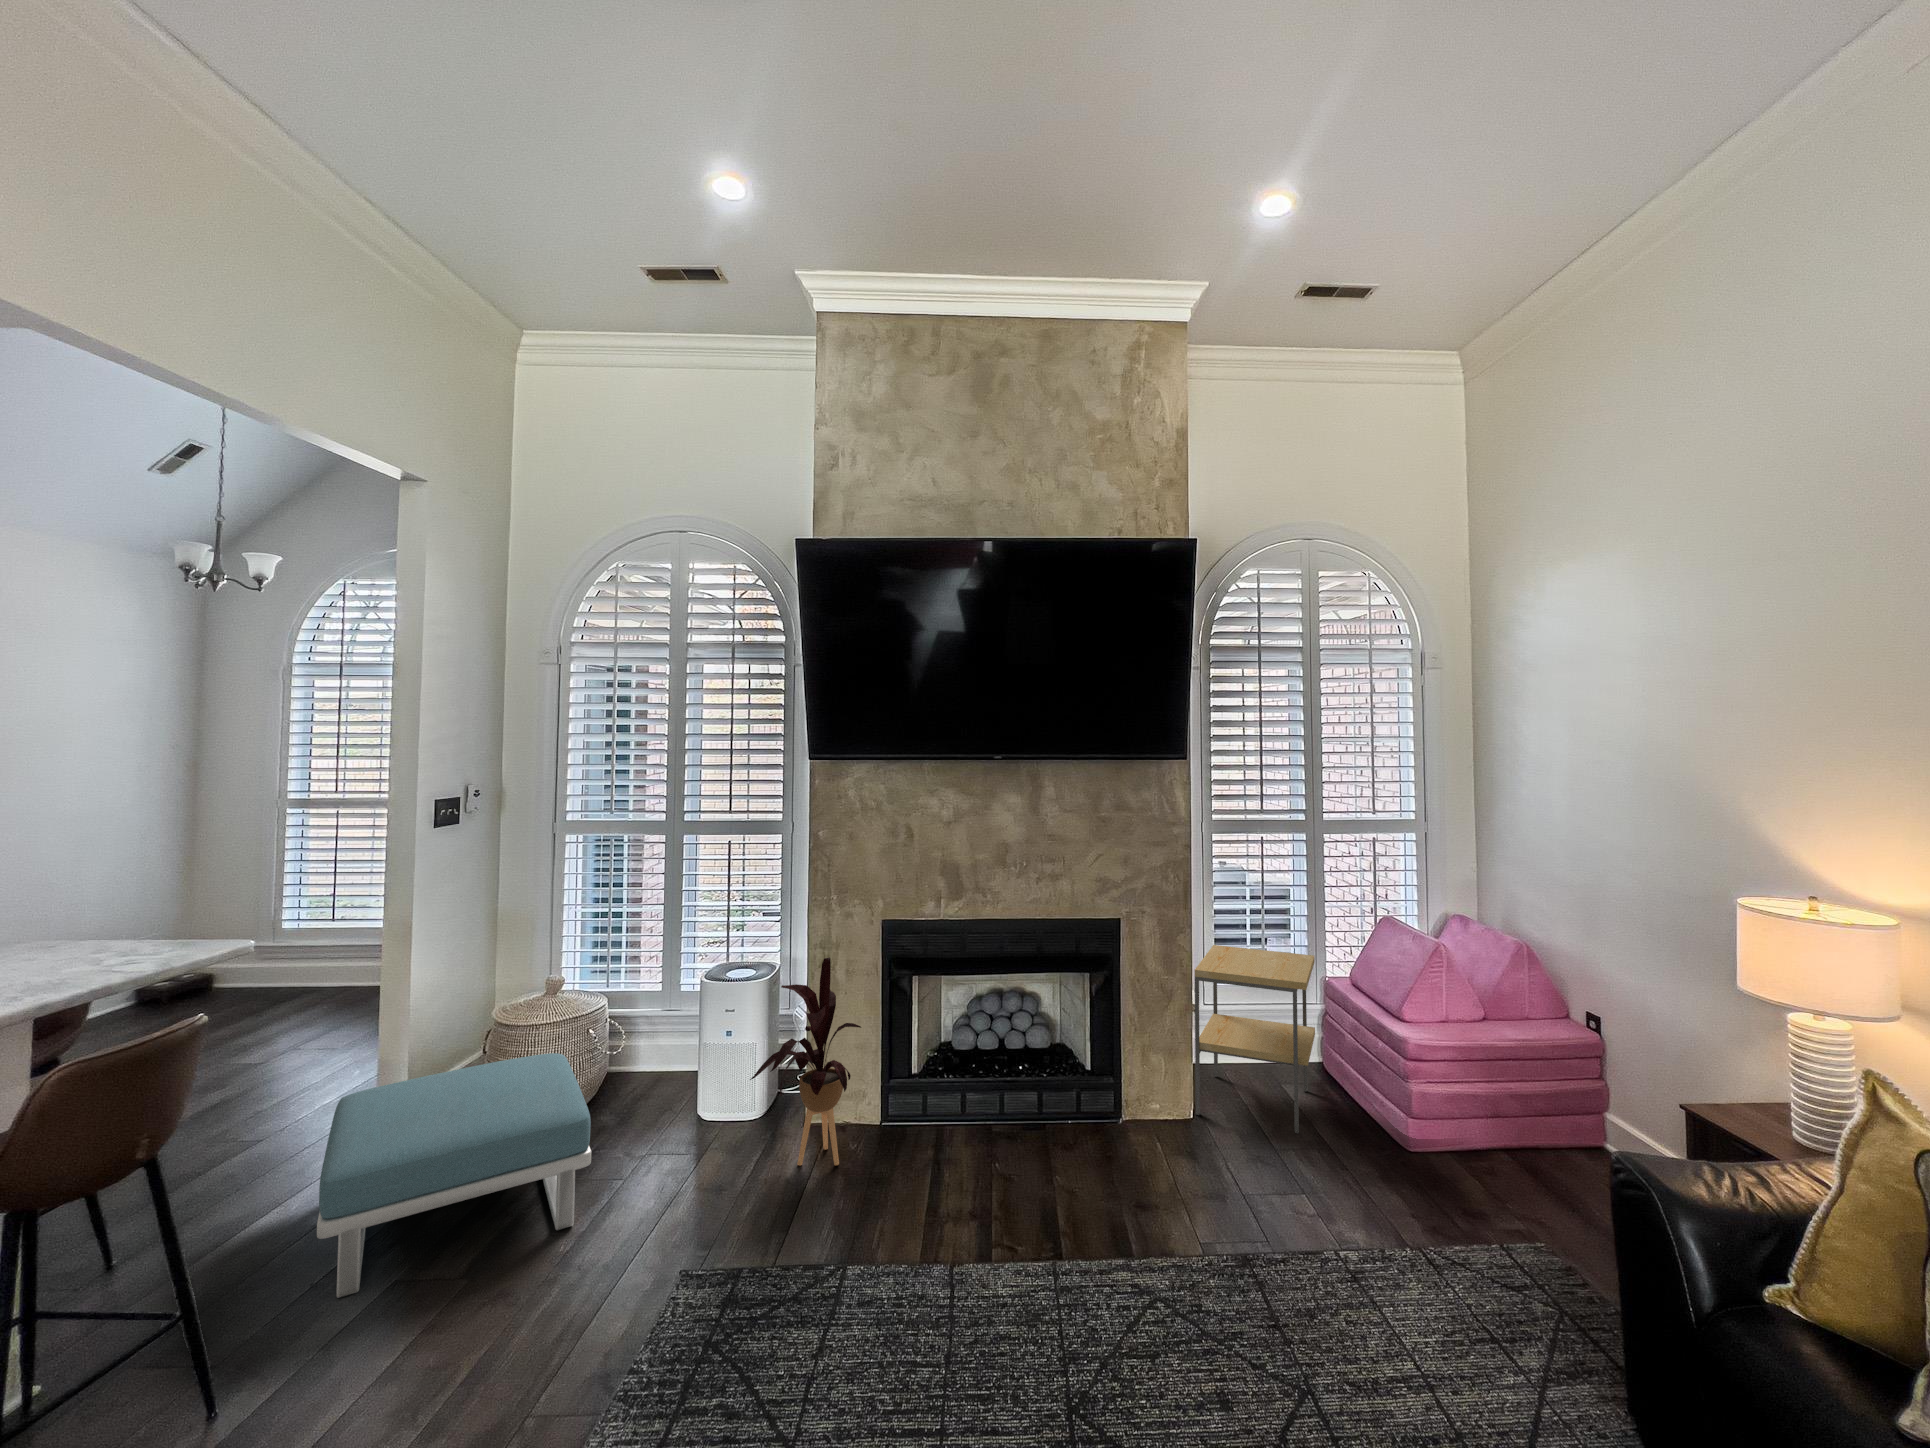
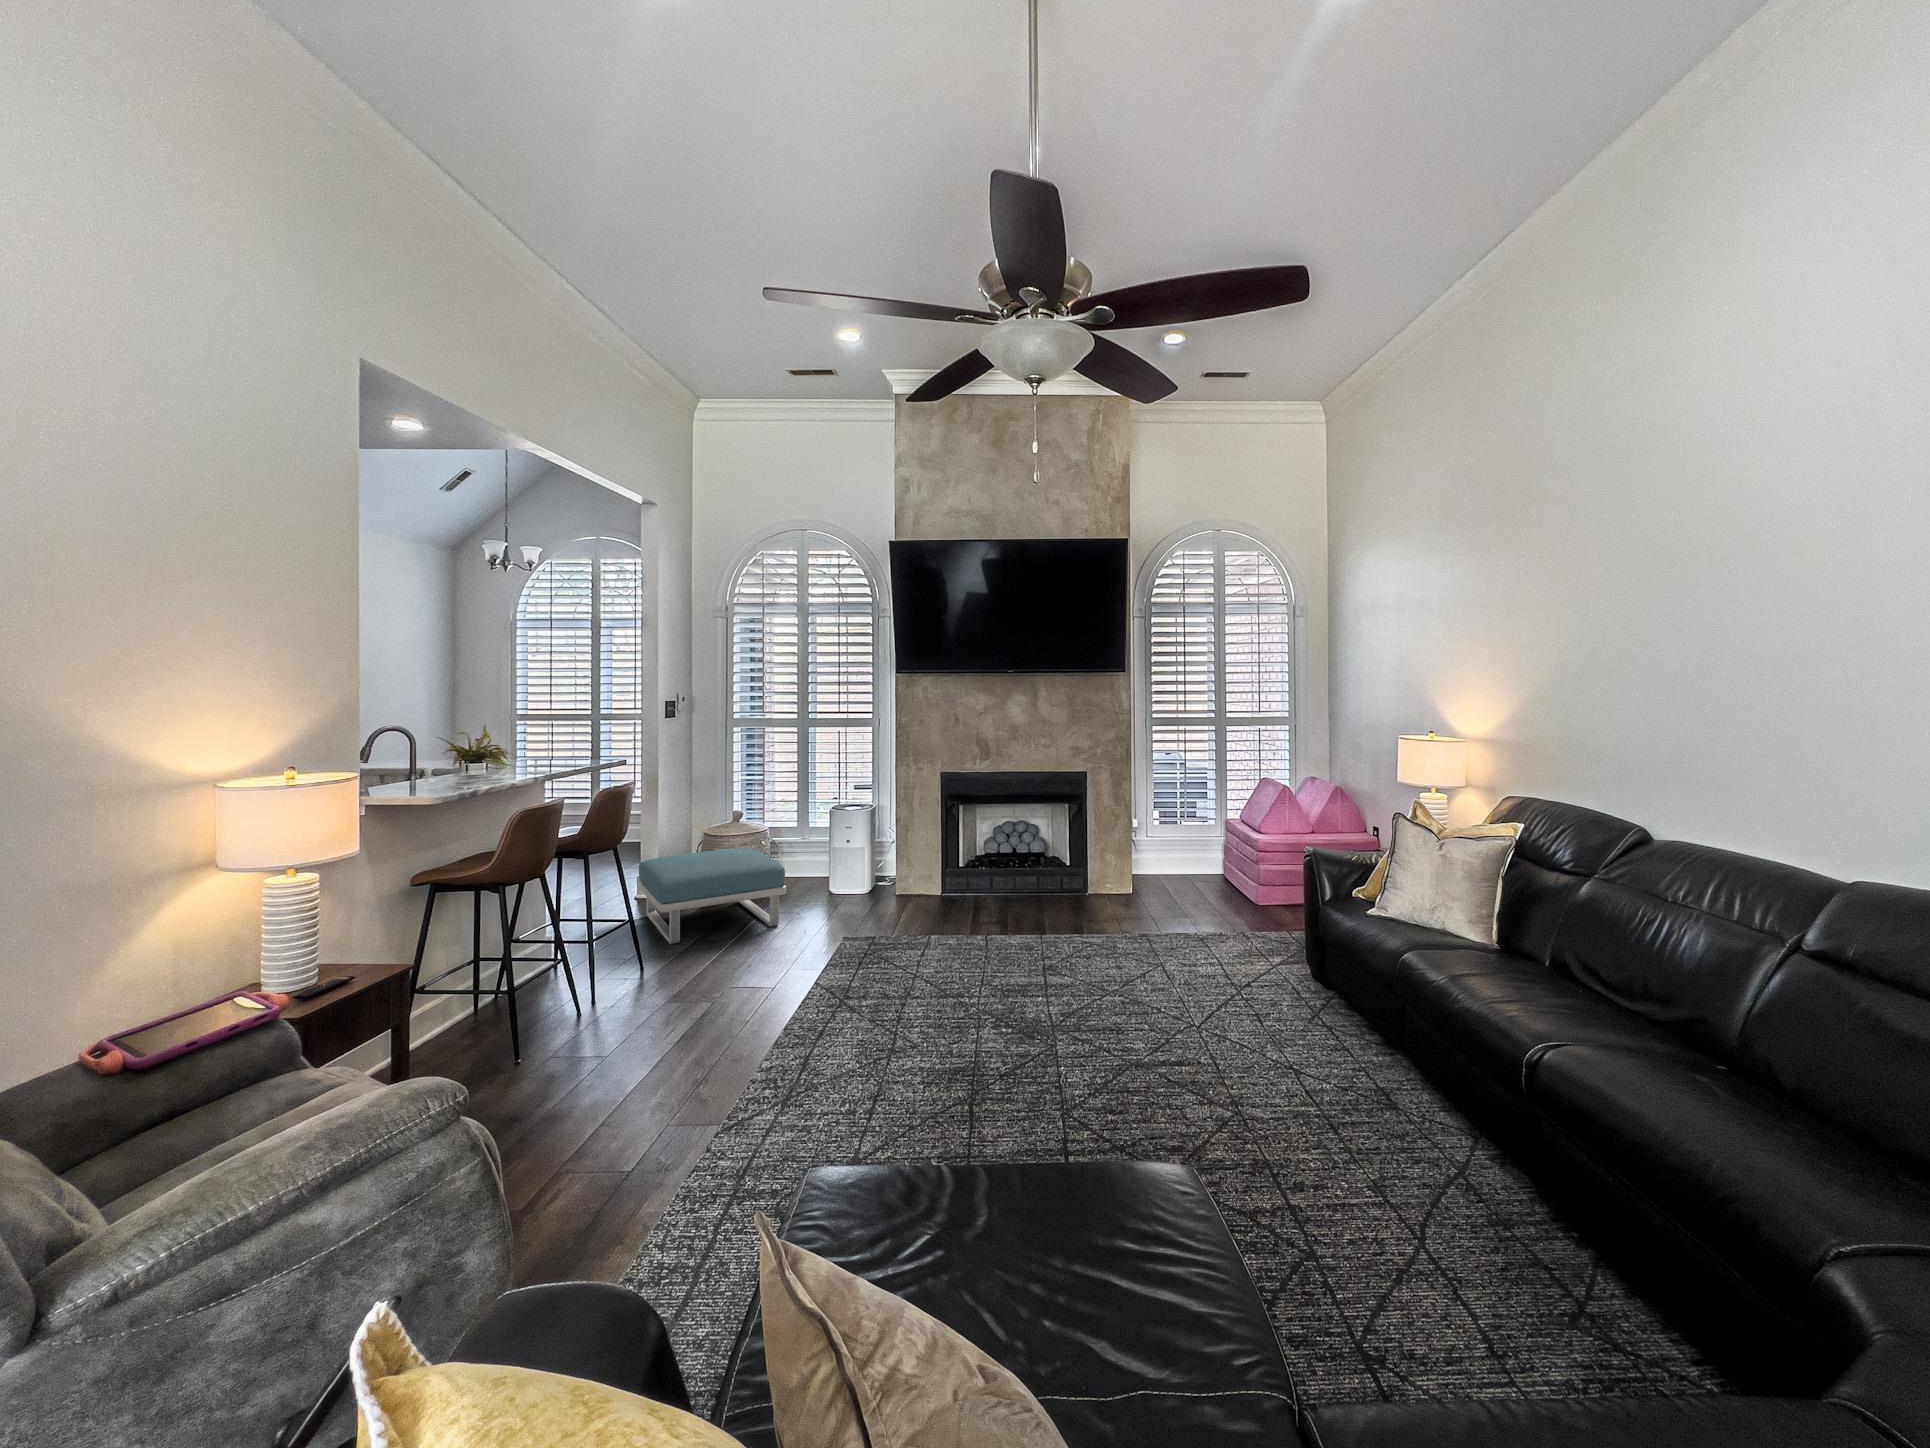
side table: present [1195,945,1315,1133] -> none [1135,796,1214,898]
house plant: present [750,957,861,1165] -> none [868,787,932,908]

